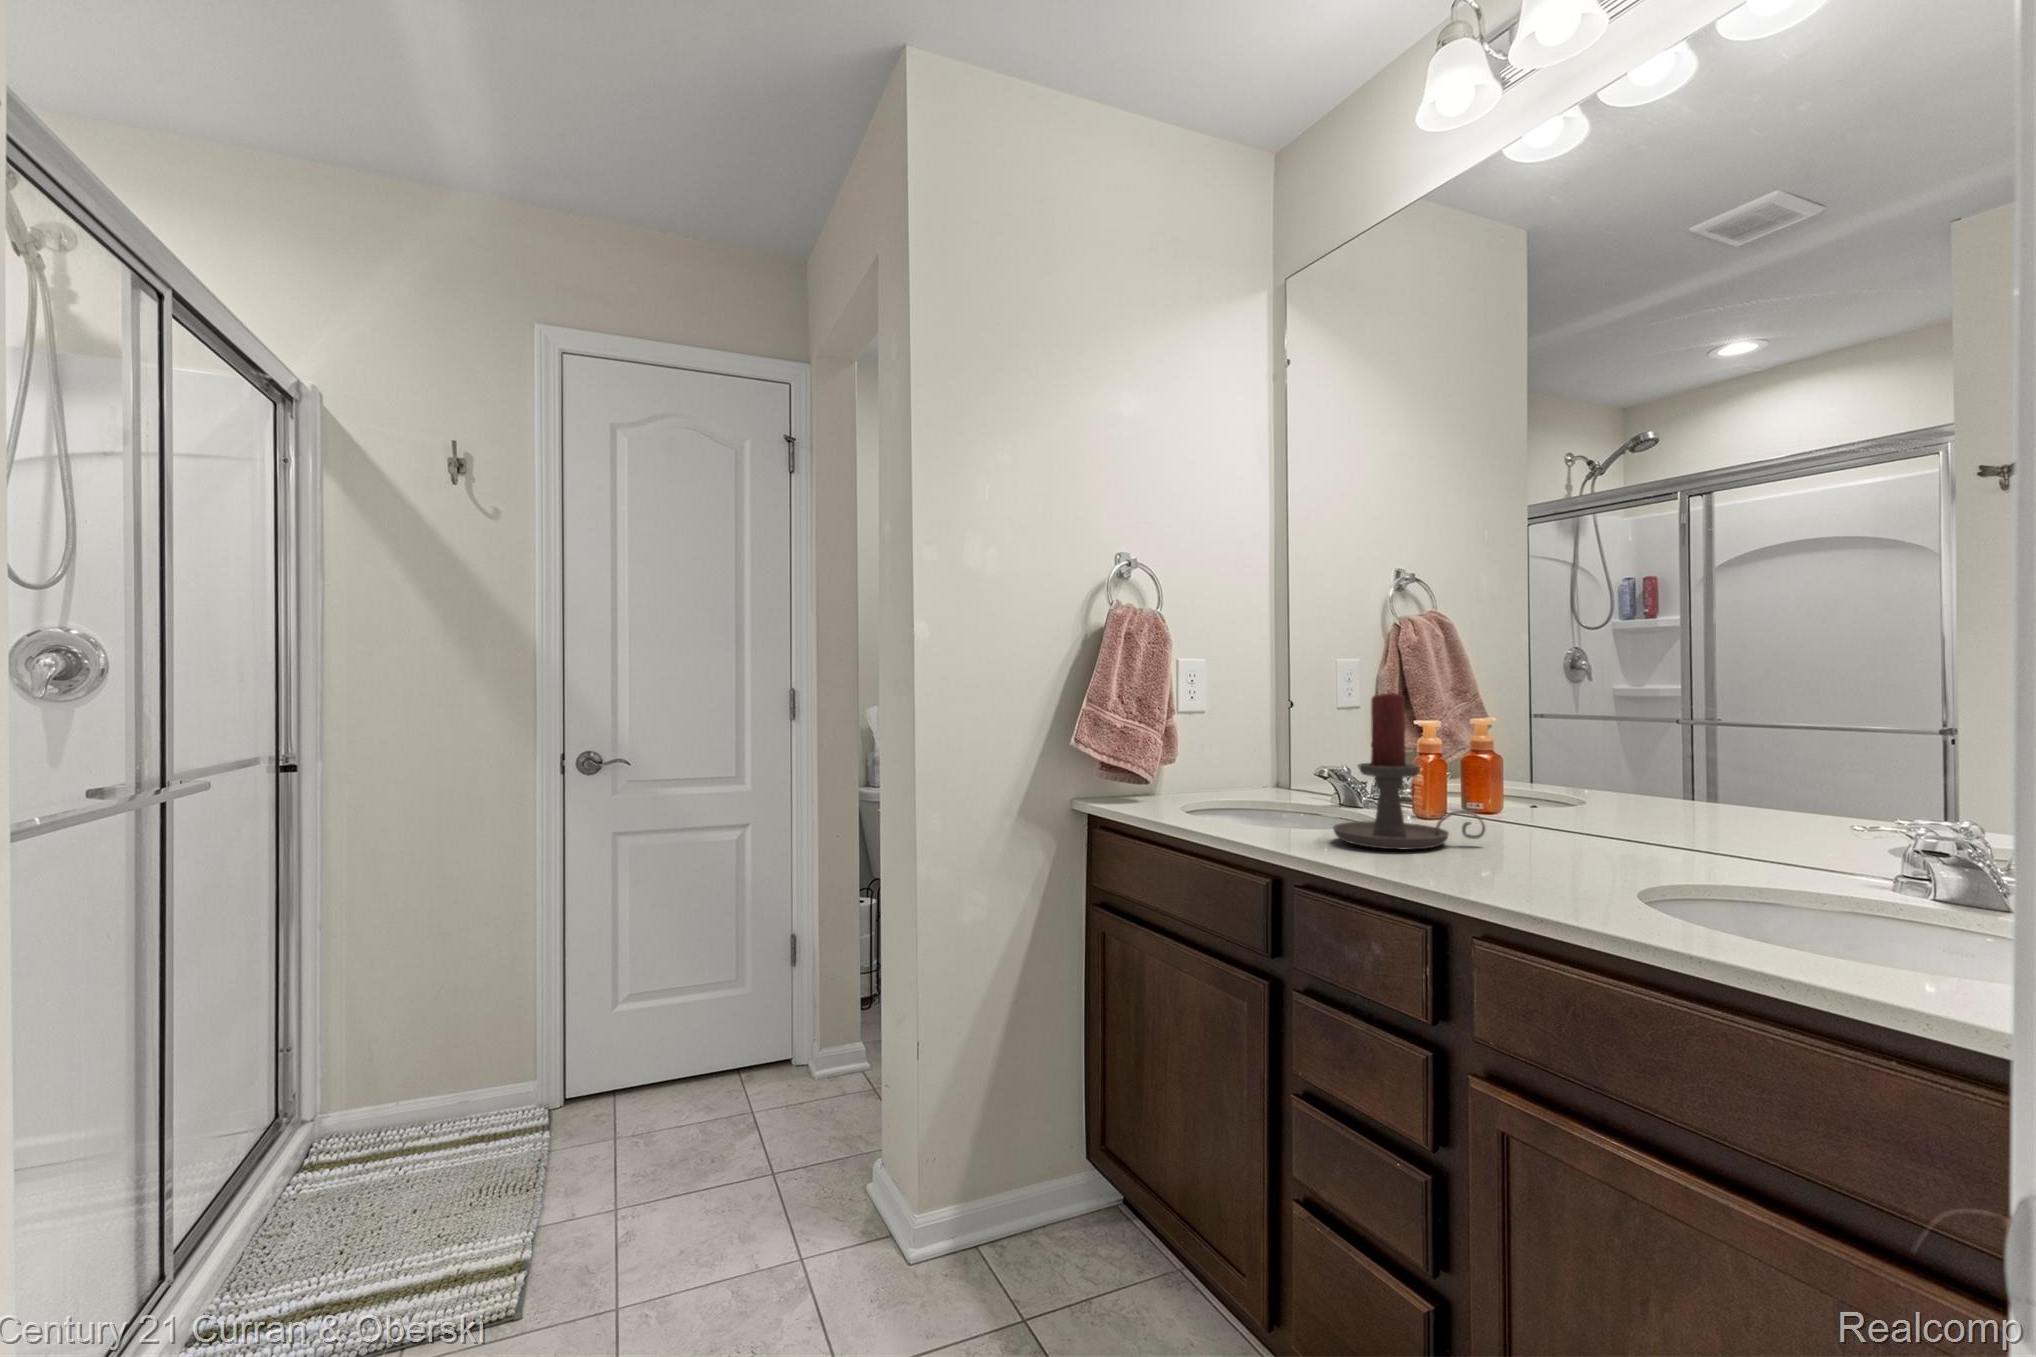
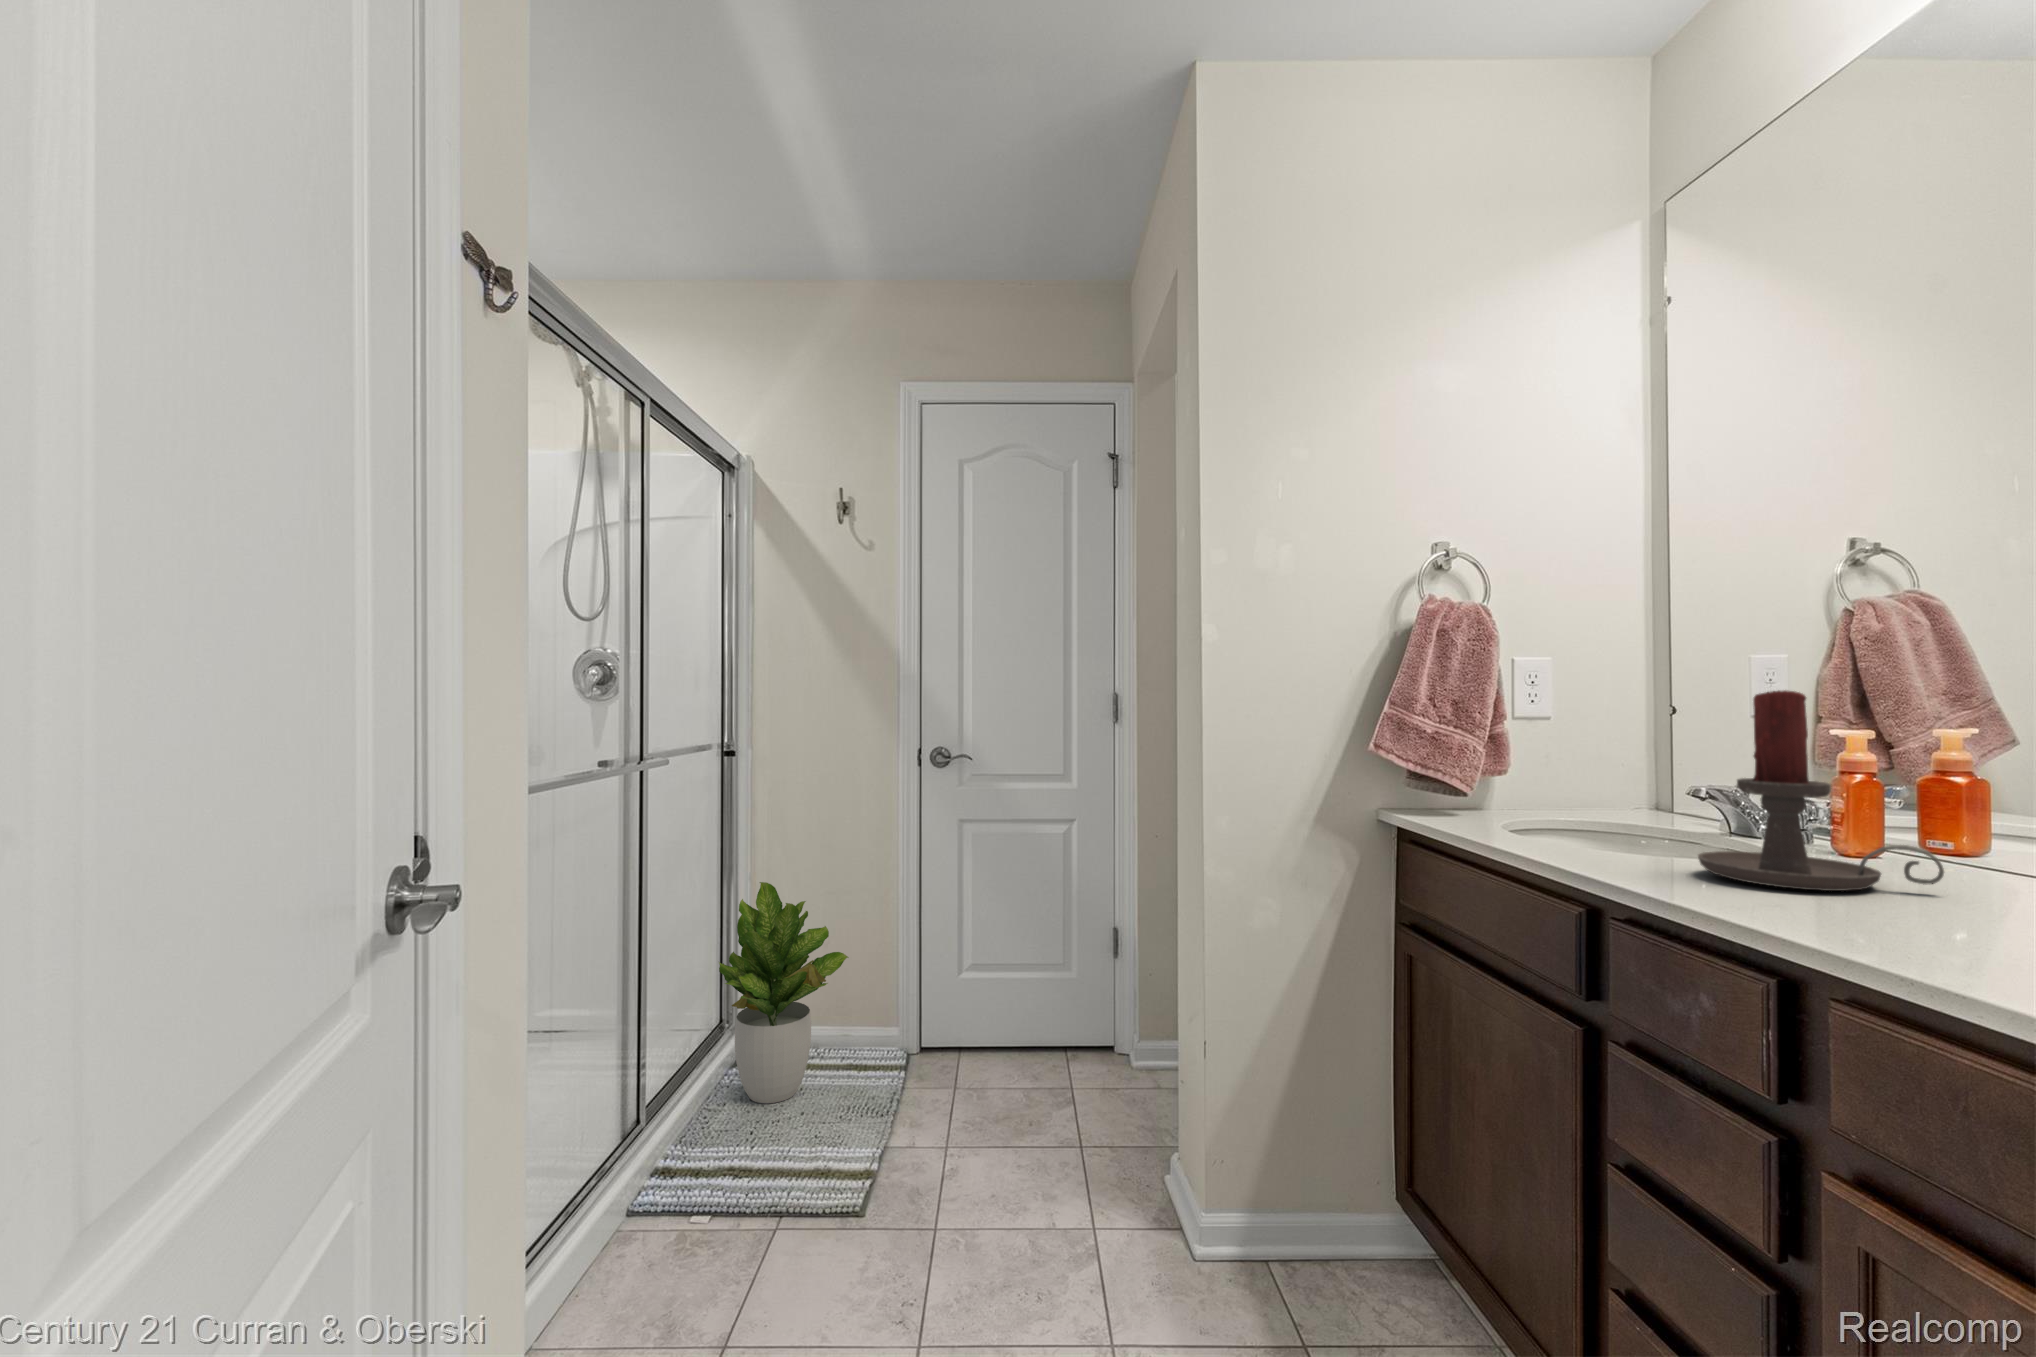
potted plant: none [278,933,473,1213] -> present [719,882,848,1103]

